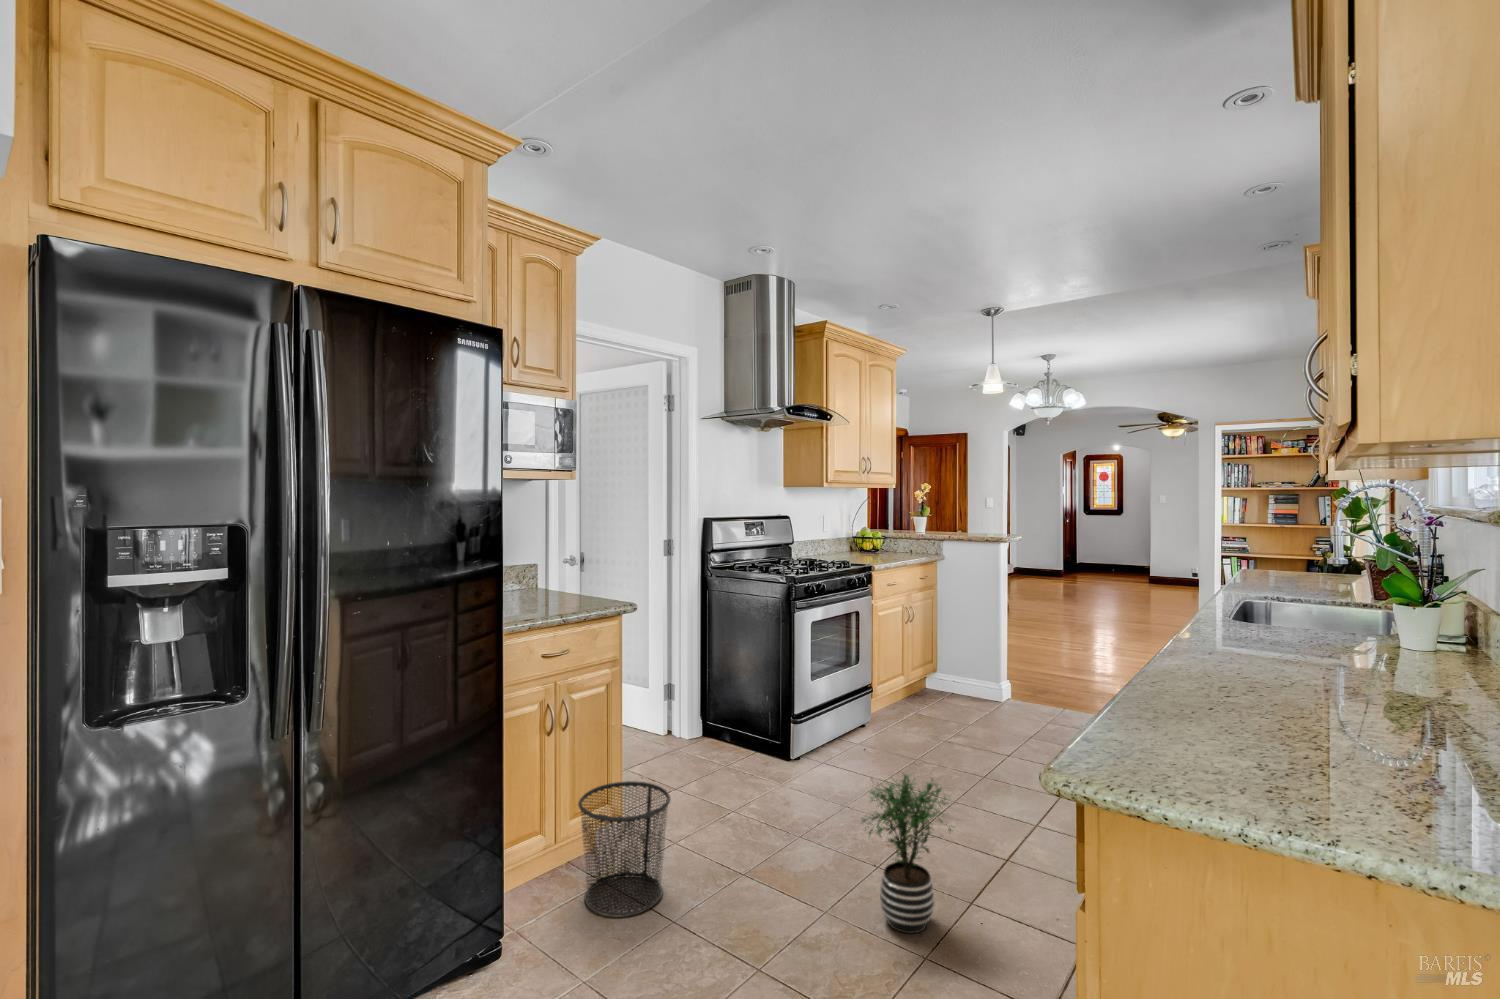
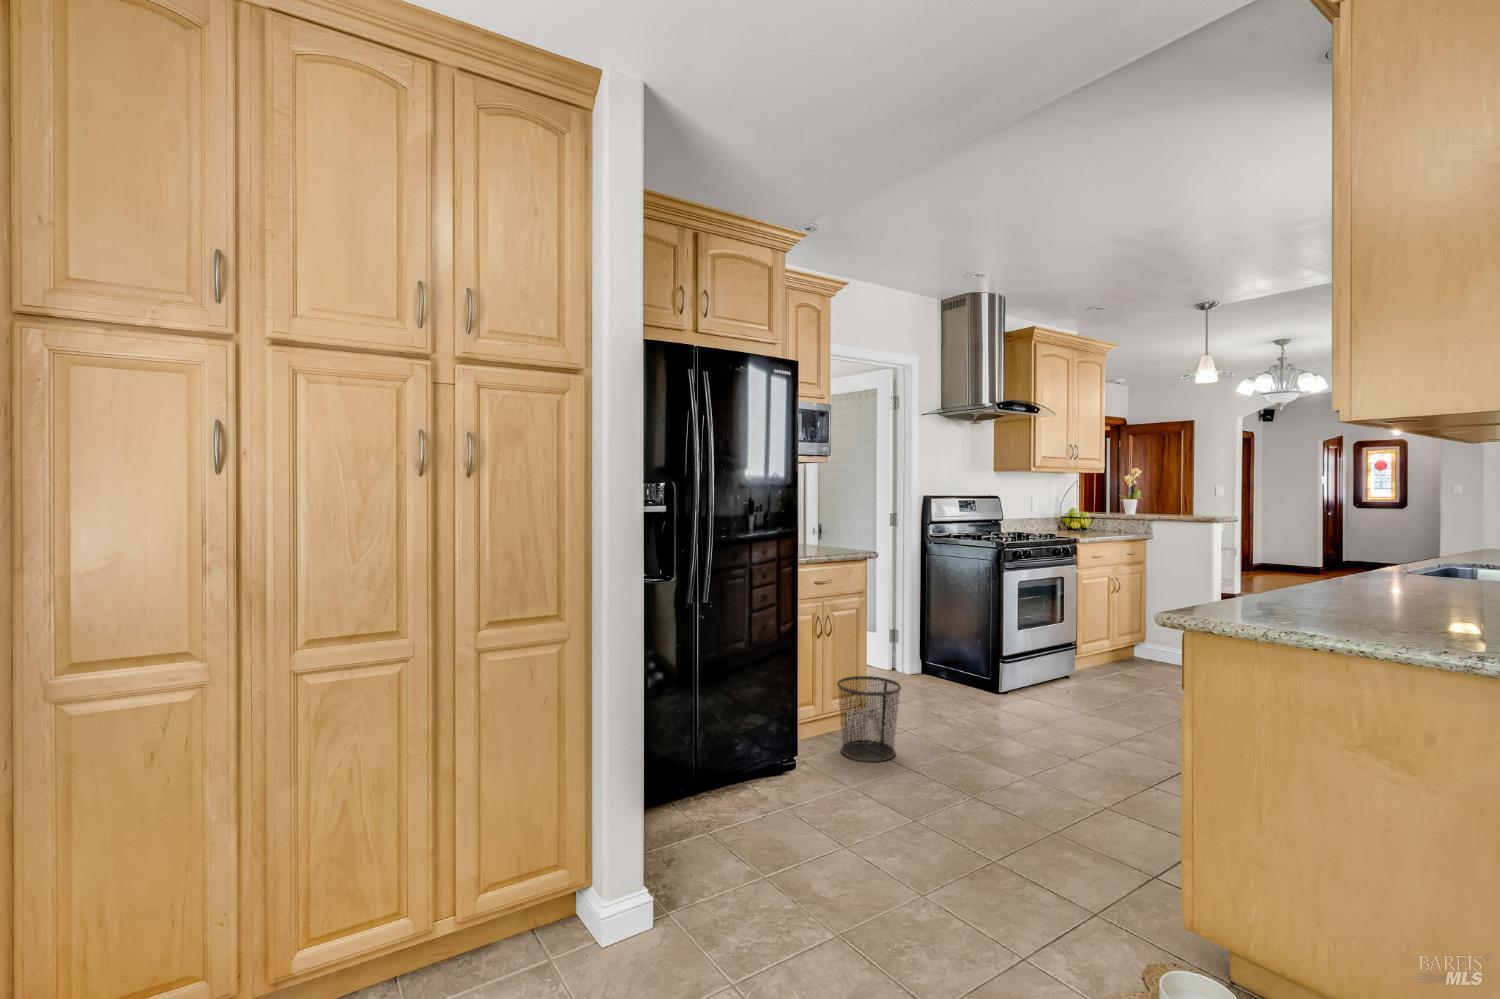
potted plant: present [861,774,951,933] -> none [1043,678,1122,794]

